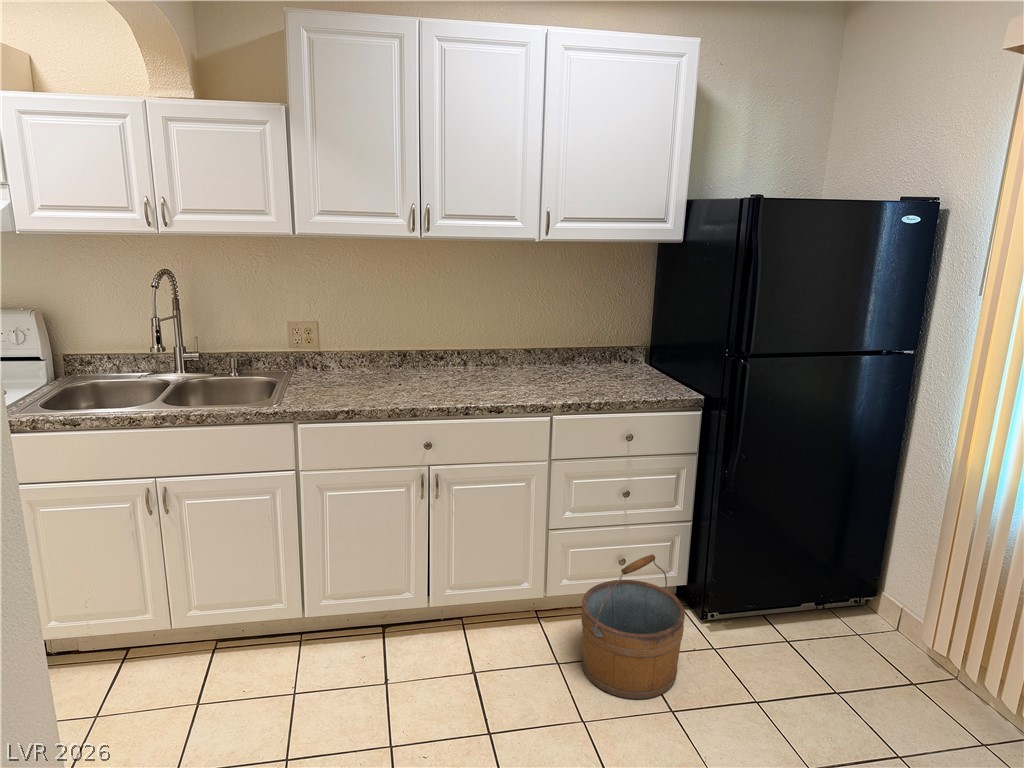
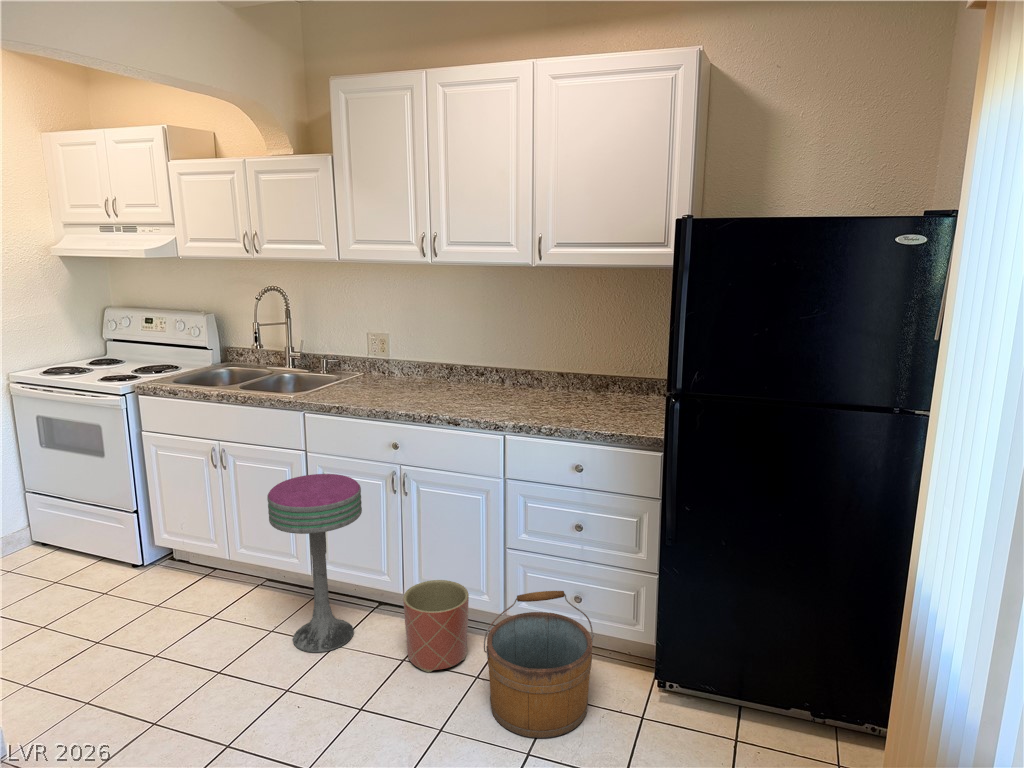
bar stool: none [297,490,407,700] -> present [267,474,362,653]
planter: none [464,577,532,675] -> present [403,580,469,672]

